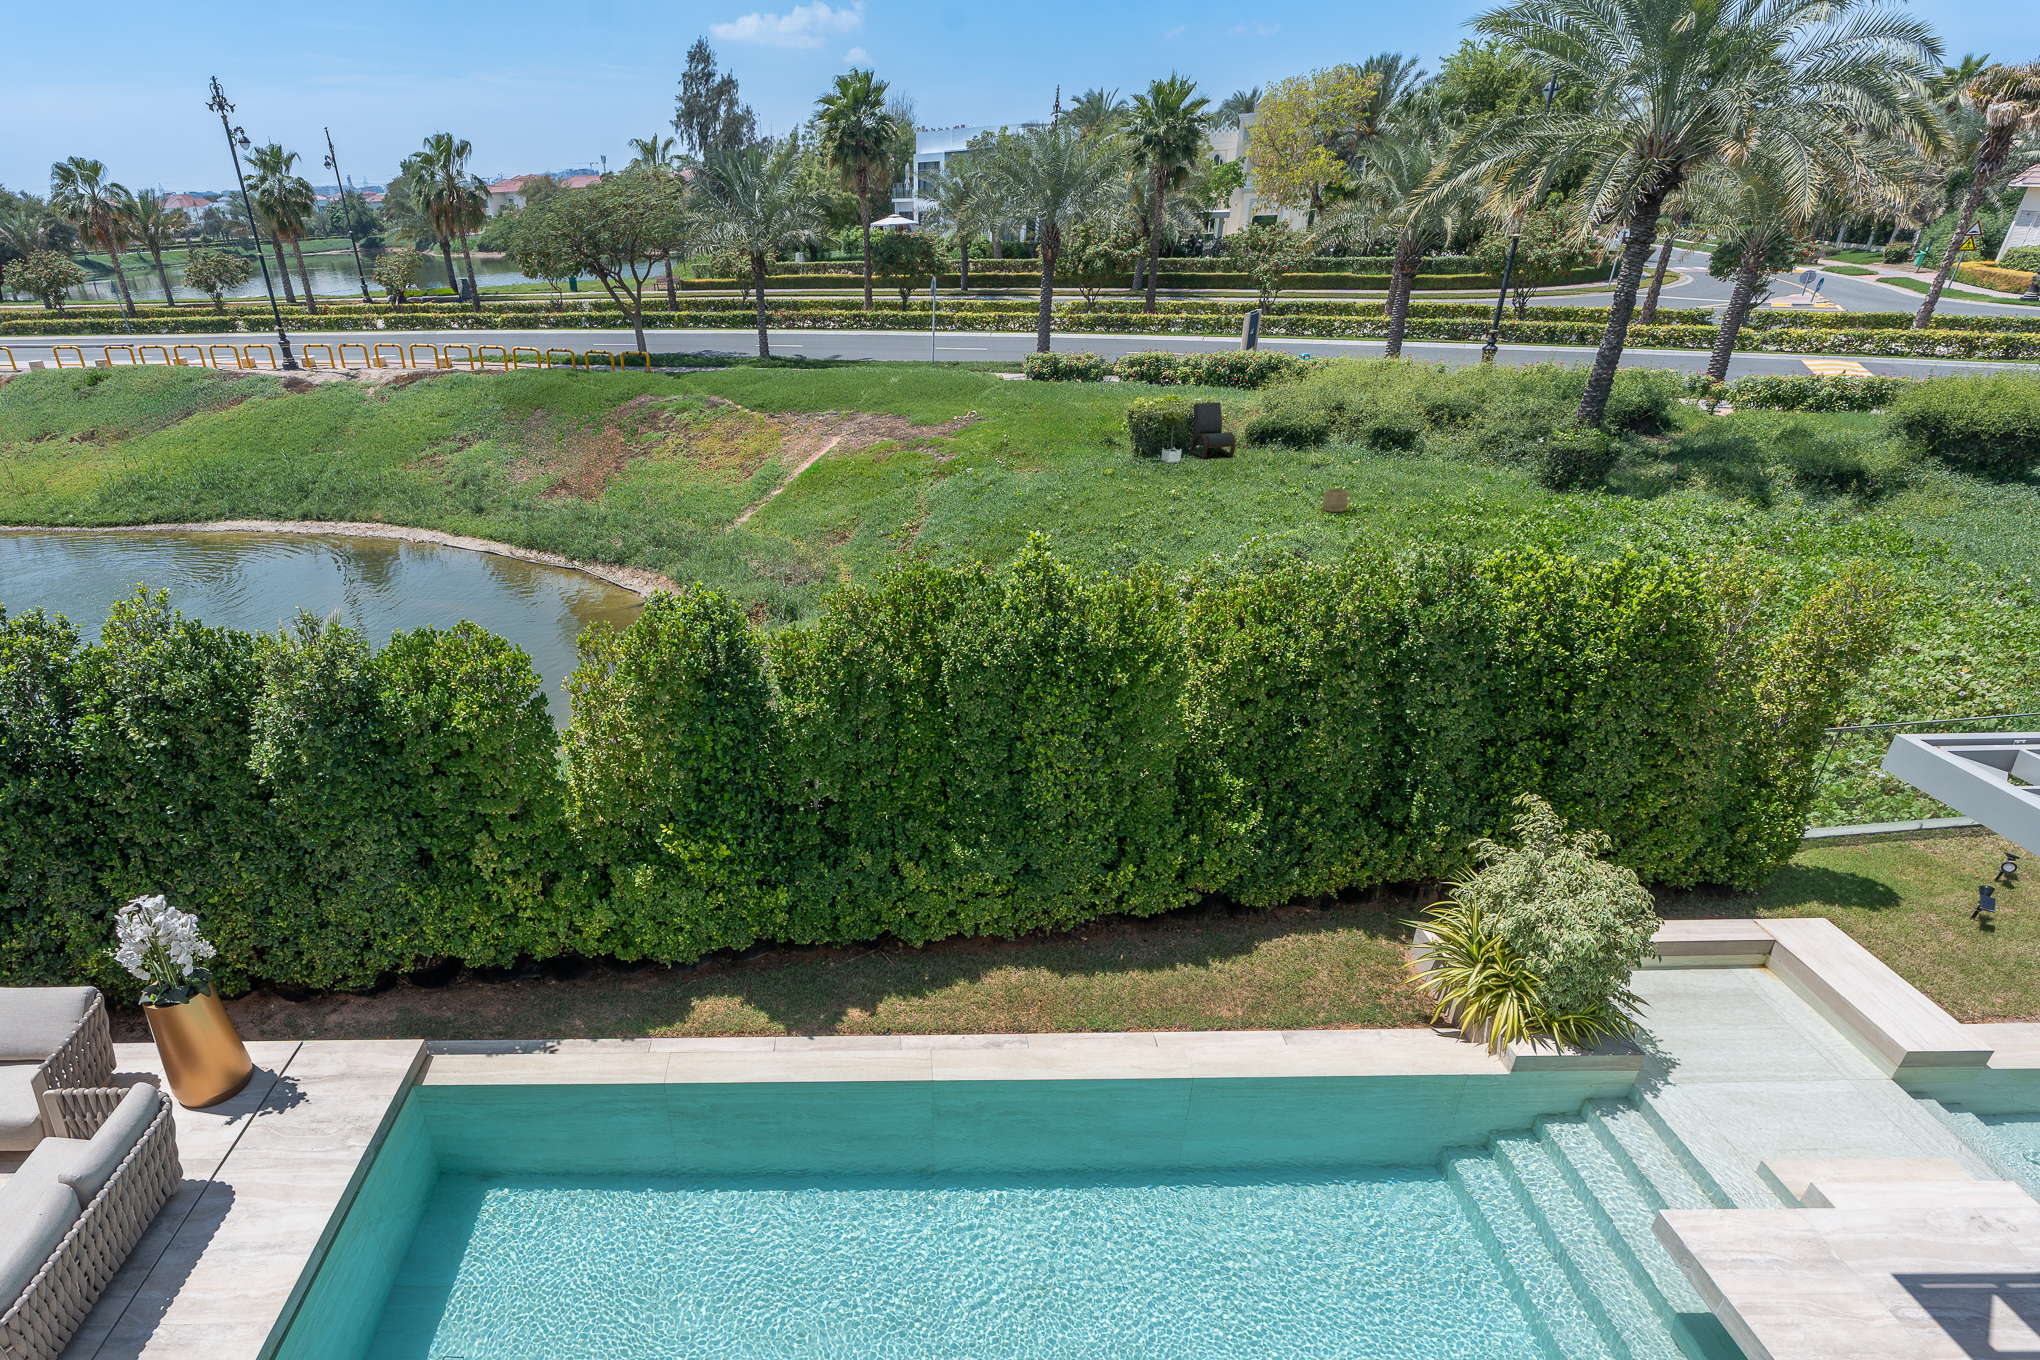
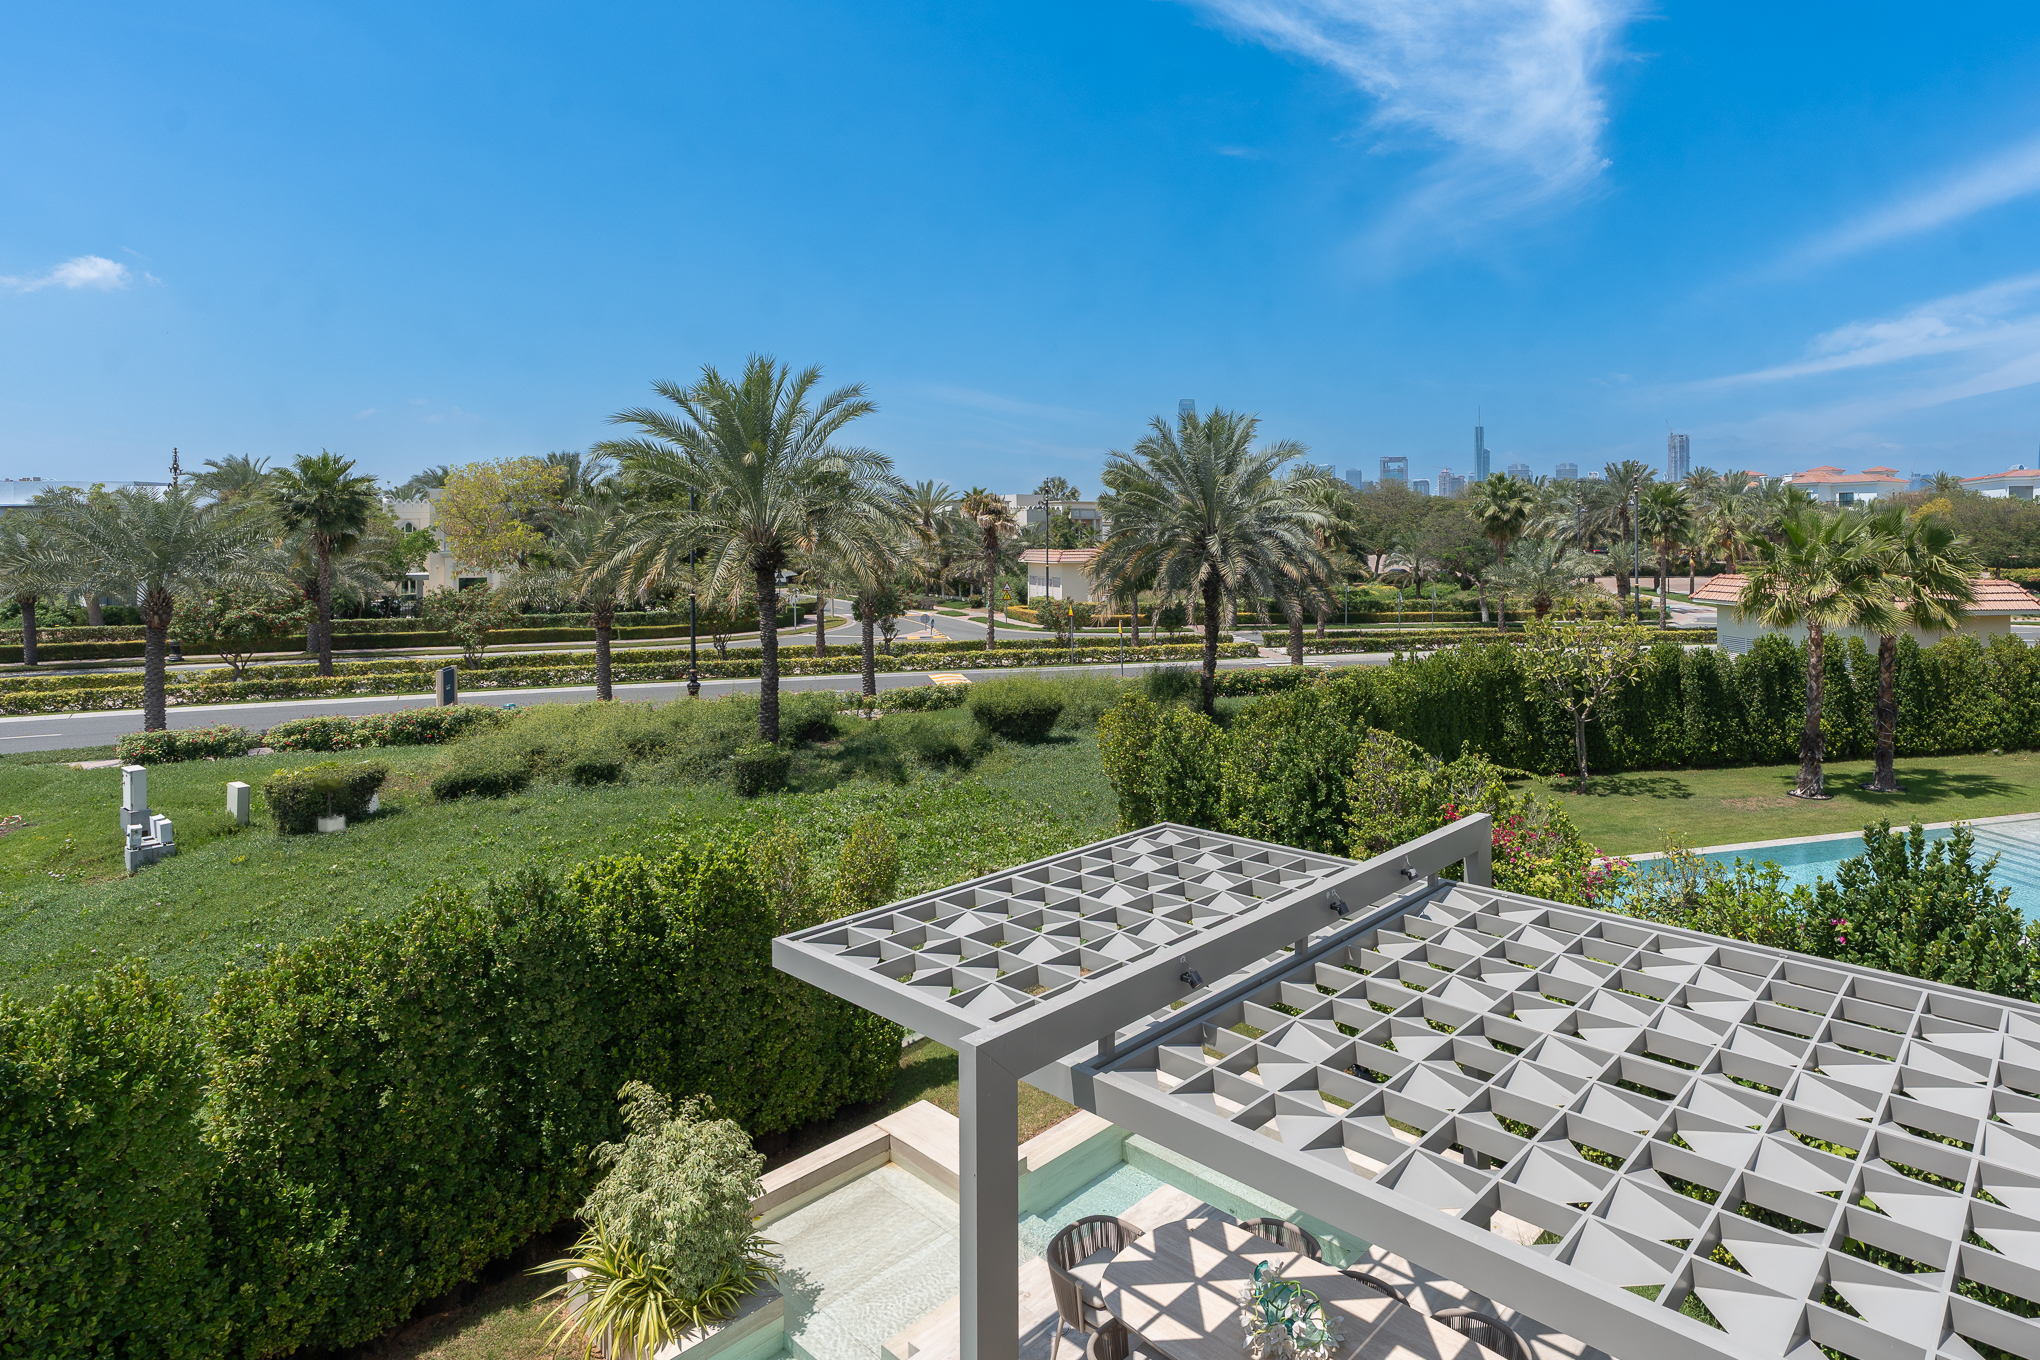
lounge chair: present [1190,402,1236,459] -> none [357,761,416,822]
wooden bucket: present [1323,488,1349,512] -> none [511,827,540,852]

